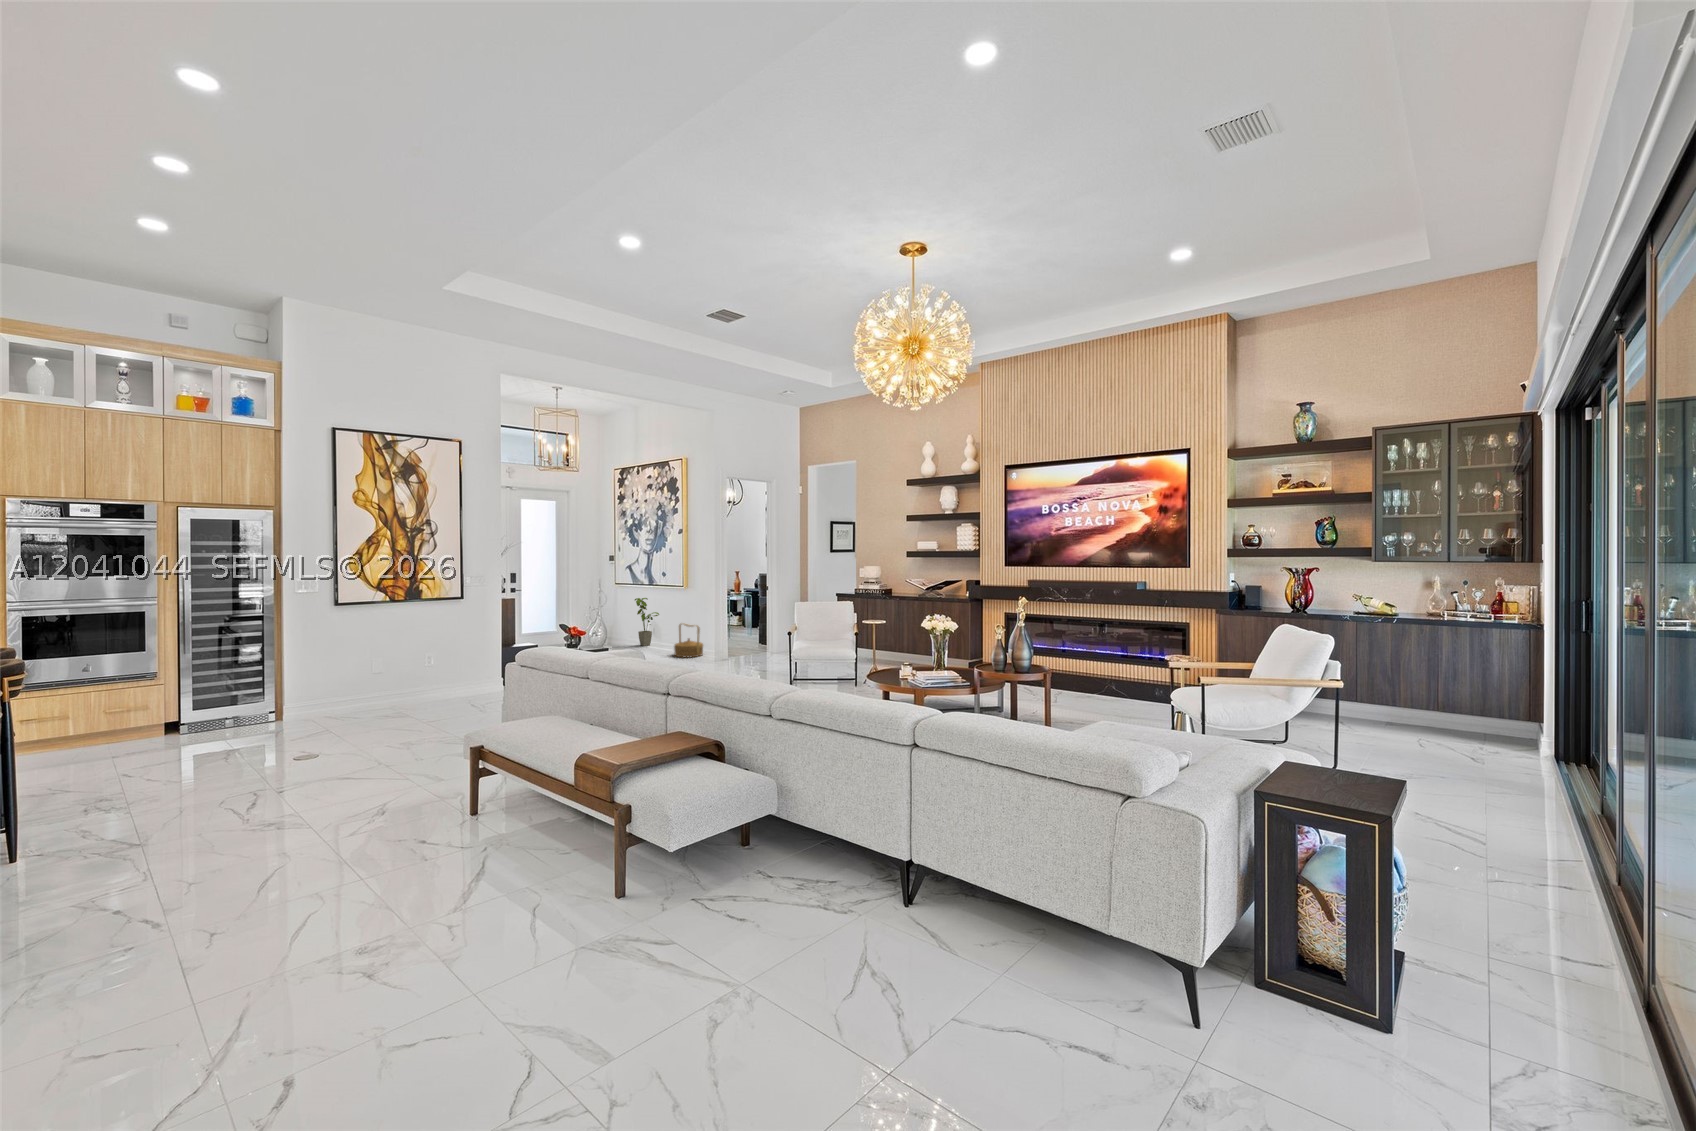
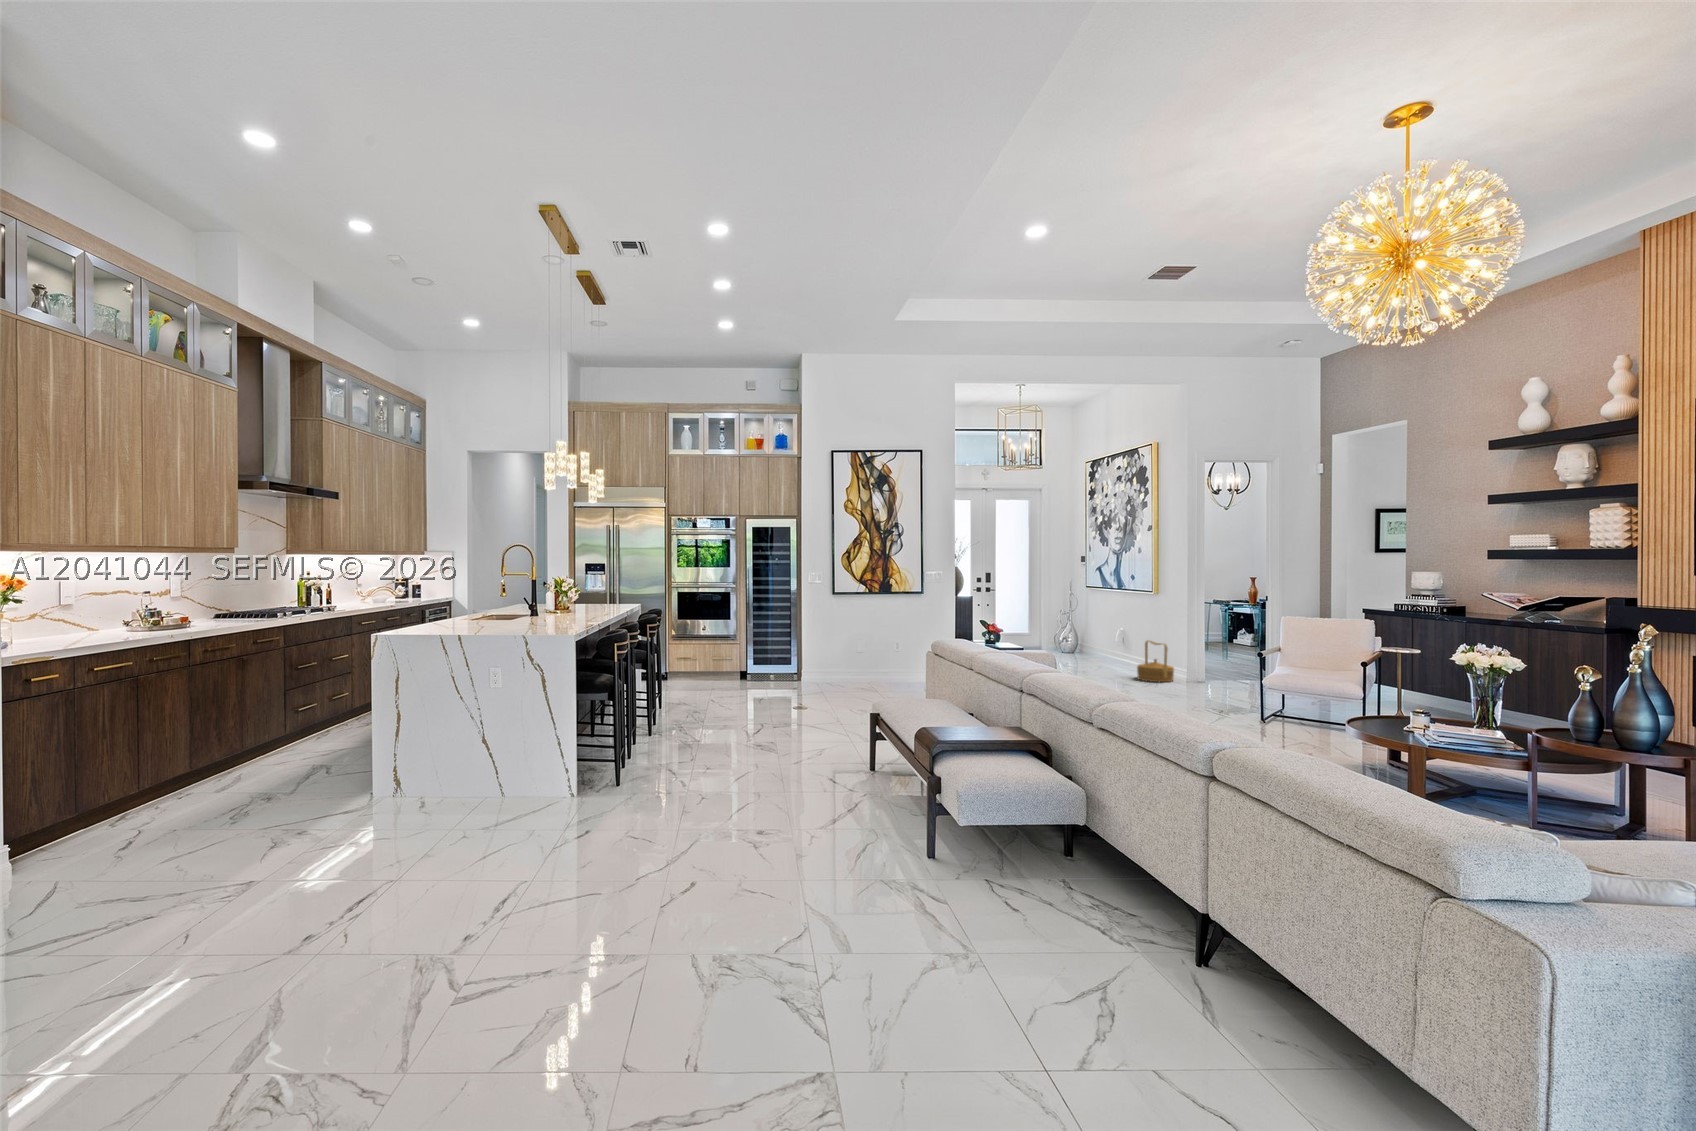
house plant: present [635,598,659,646] -> none [1099,609,1129,666]

